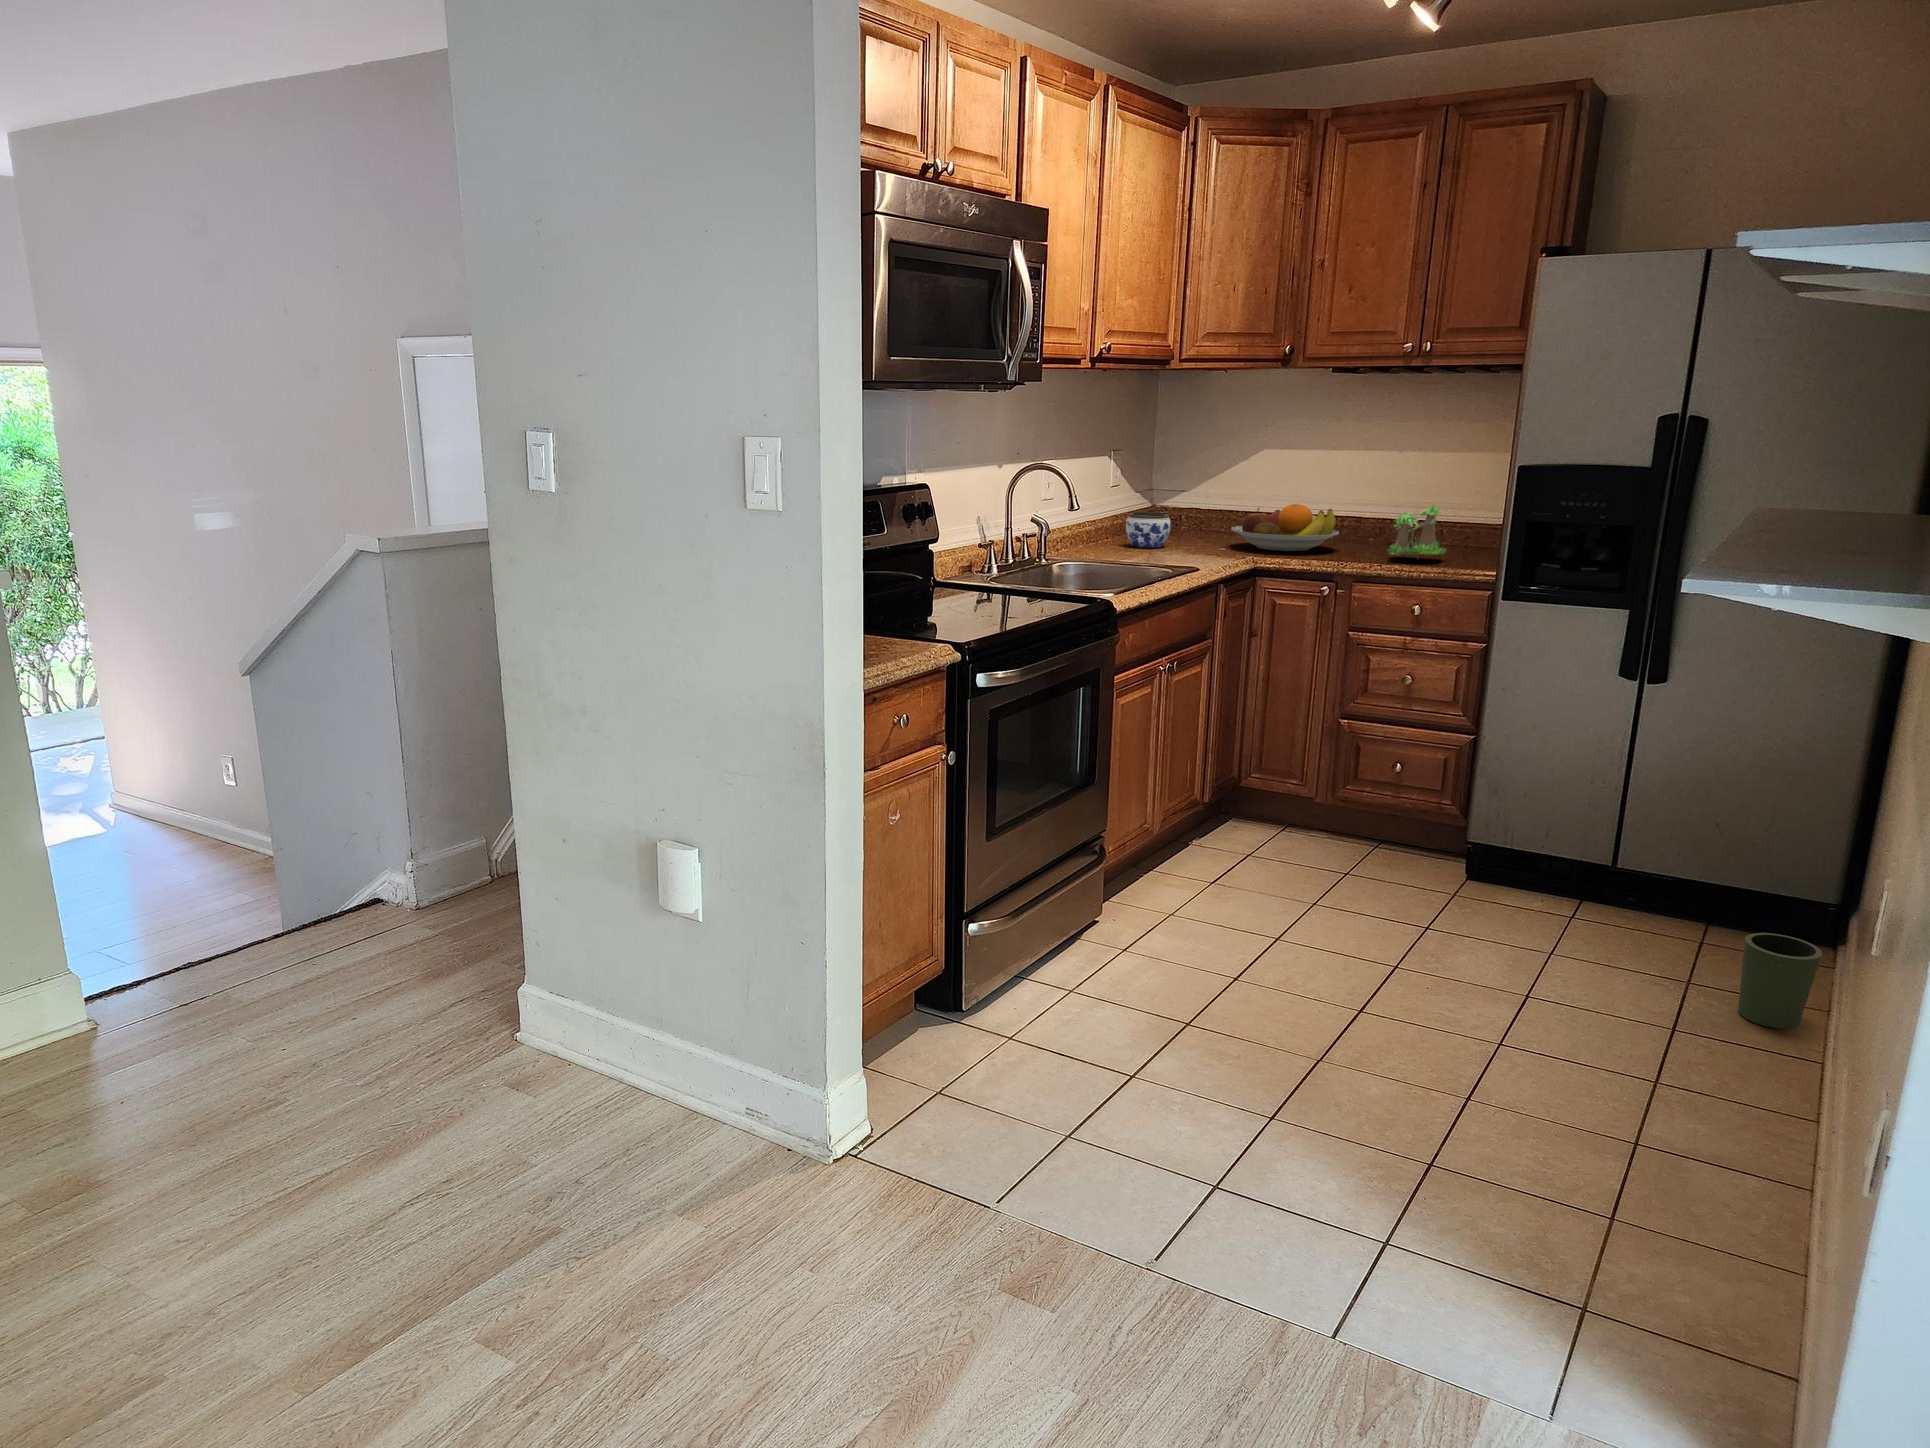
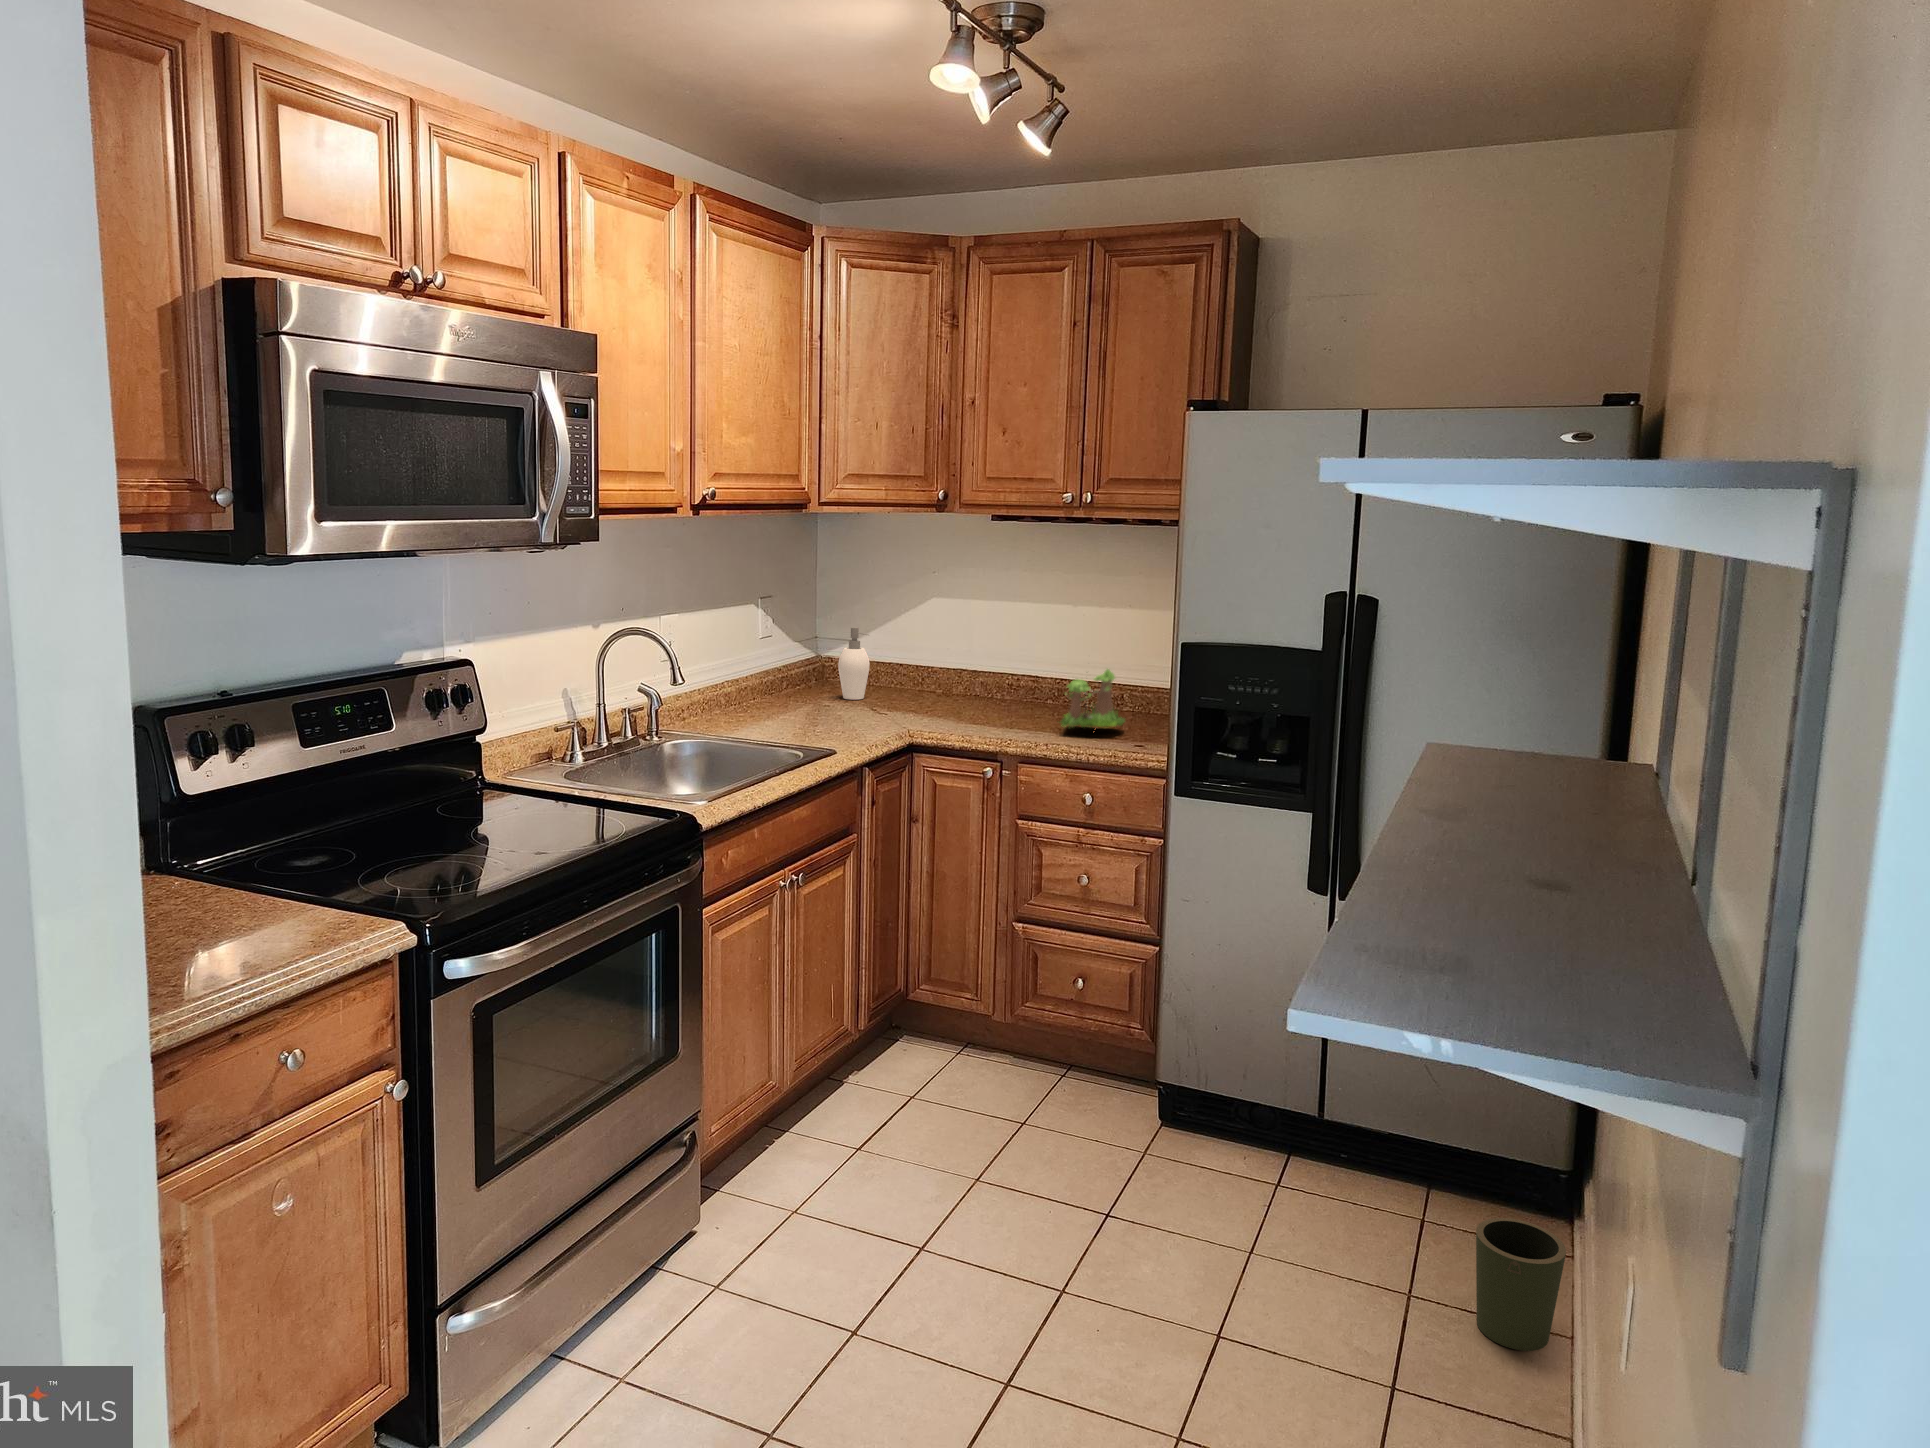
soap dispenser: none [1179,474,1210,538] -> present [838,627,870,700]
fruit bowl: present [1231,504,1339,551] -> none [890,666,1011,720]
jar: present [1126,512,1171,548] -> none [768,674,820,717]

